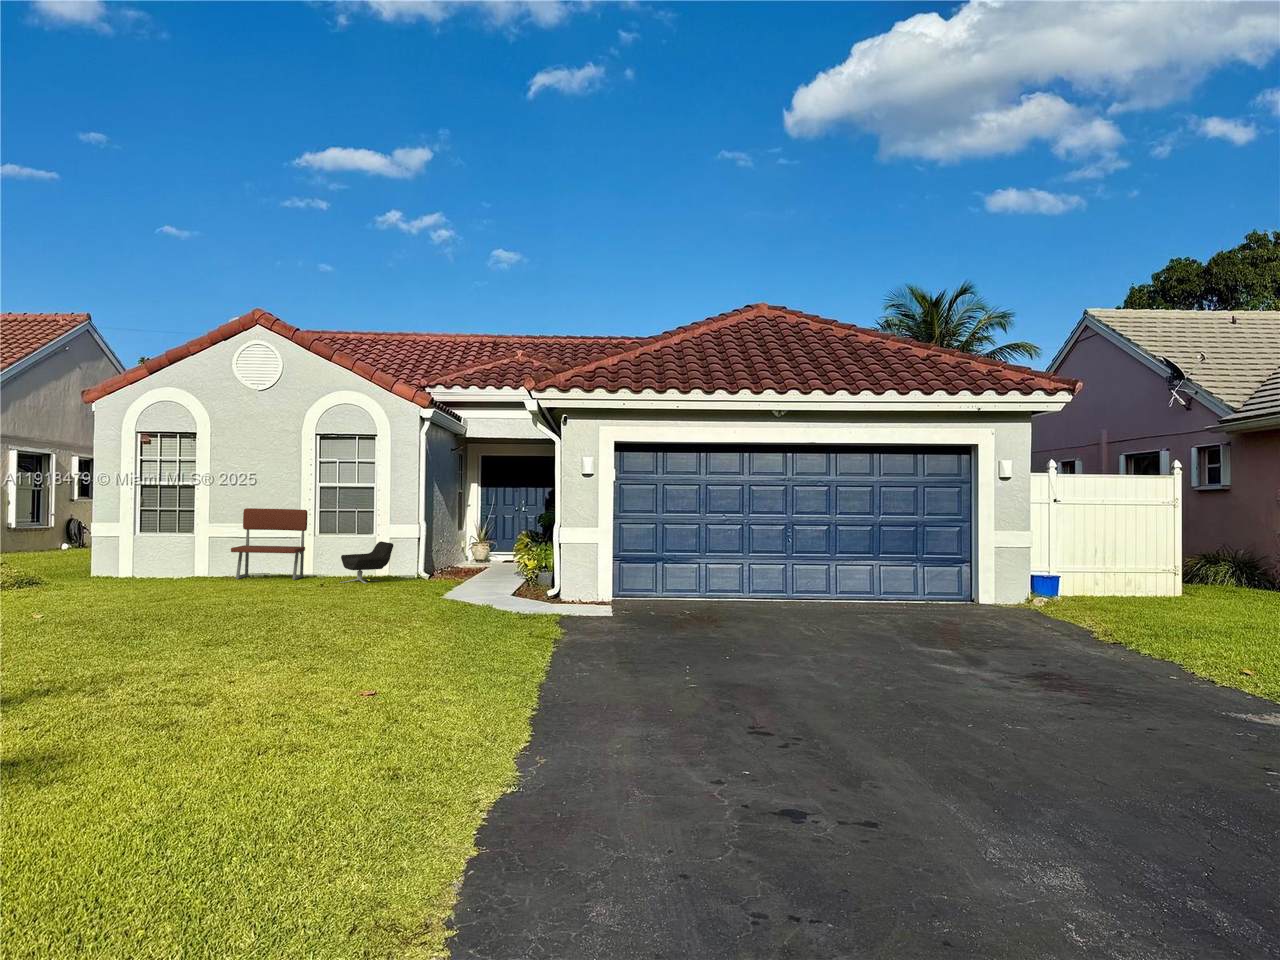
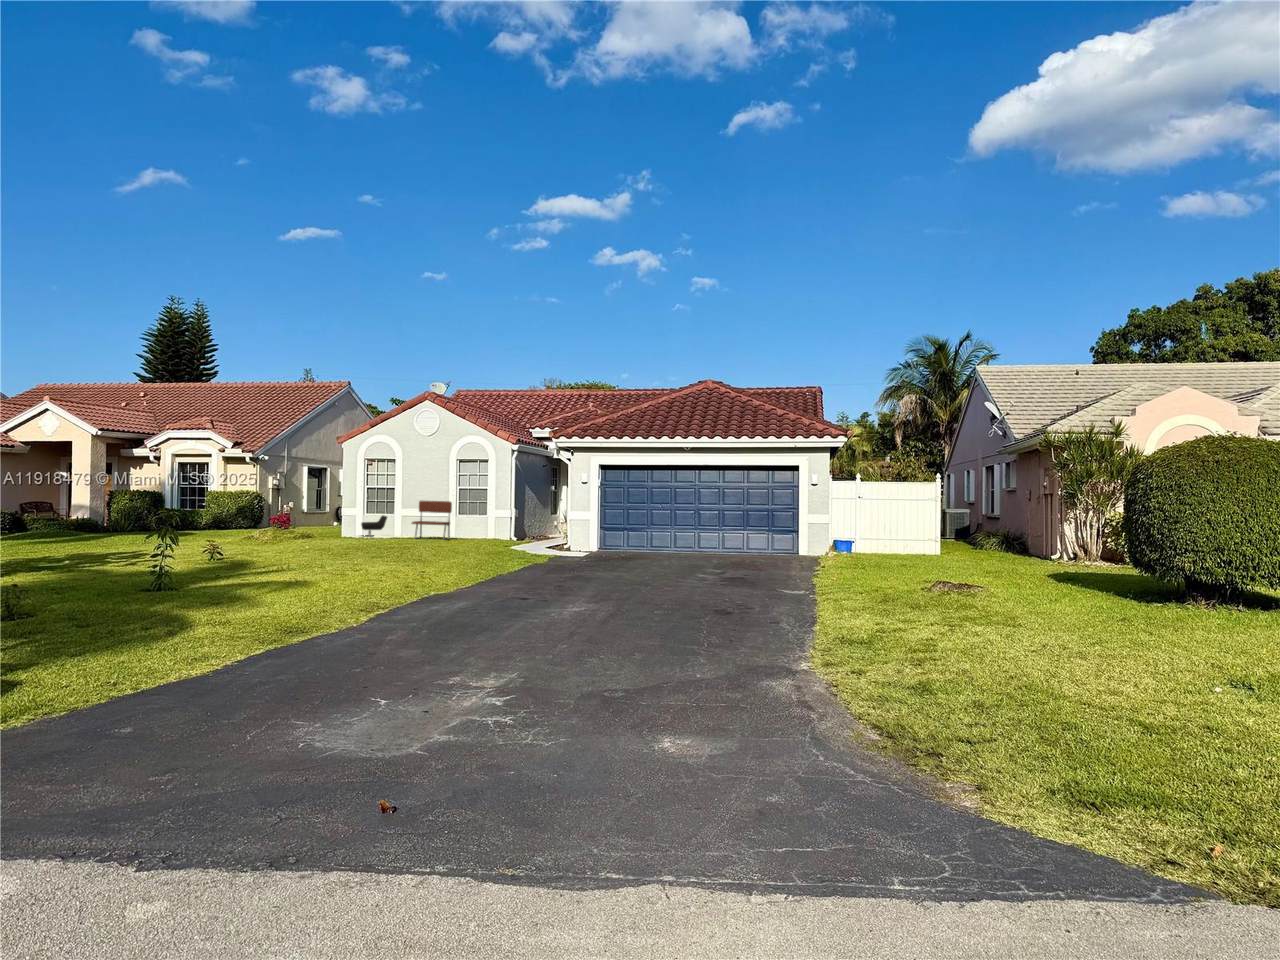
lounge chair: present [341,541,393,583] -> present [361,516,387,536]

